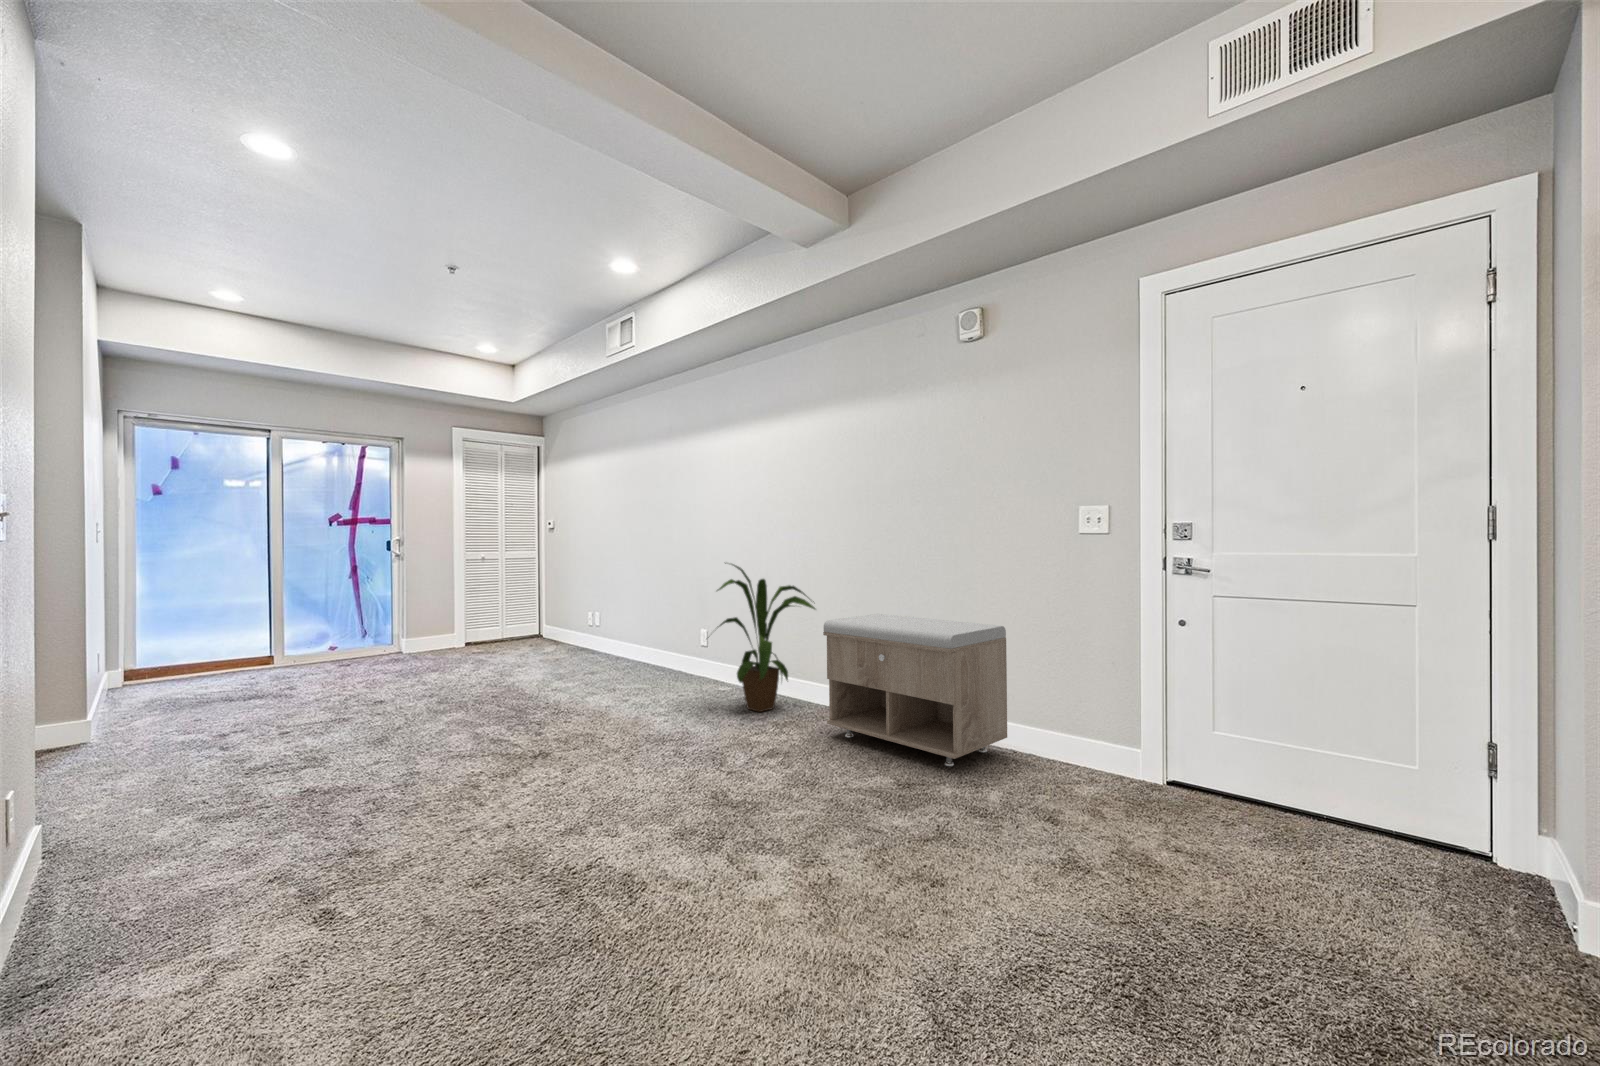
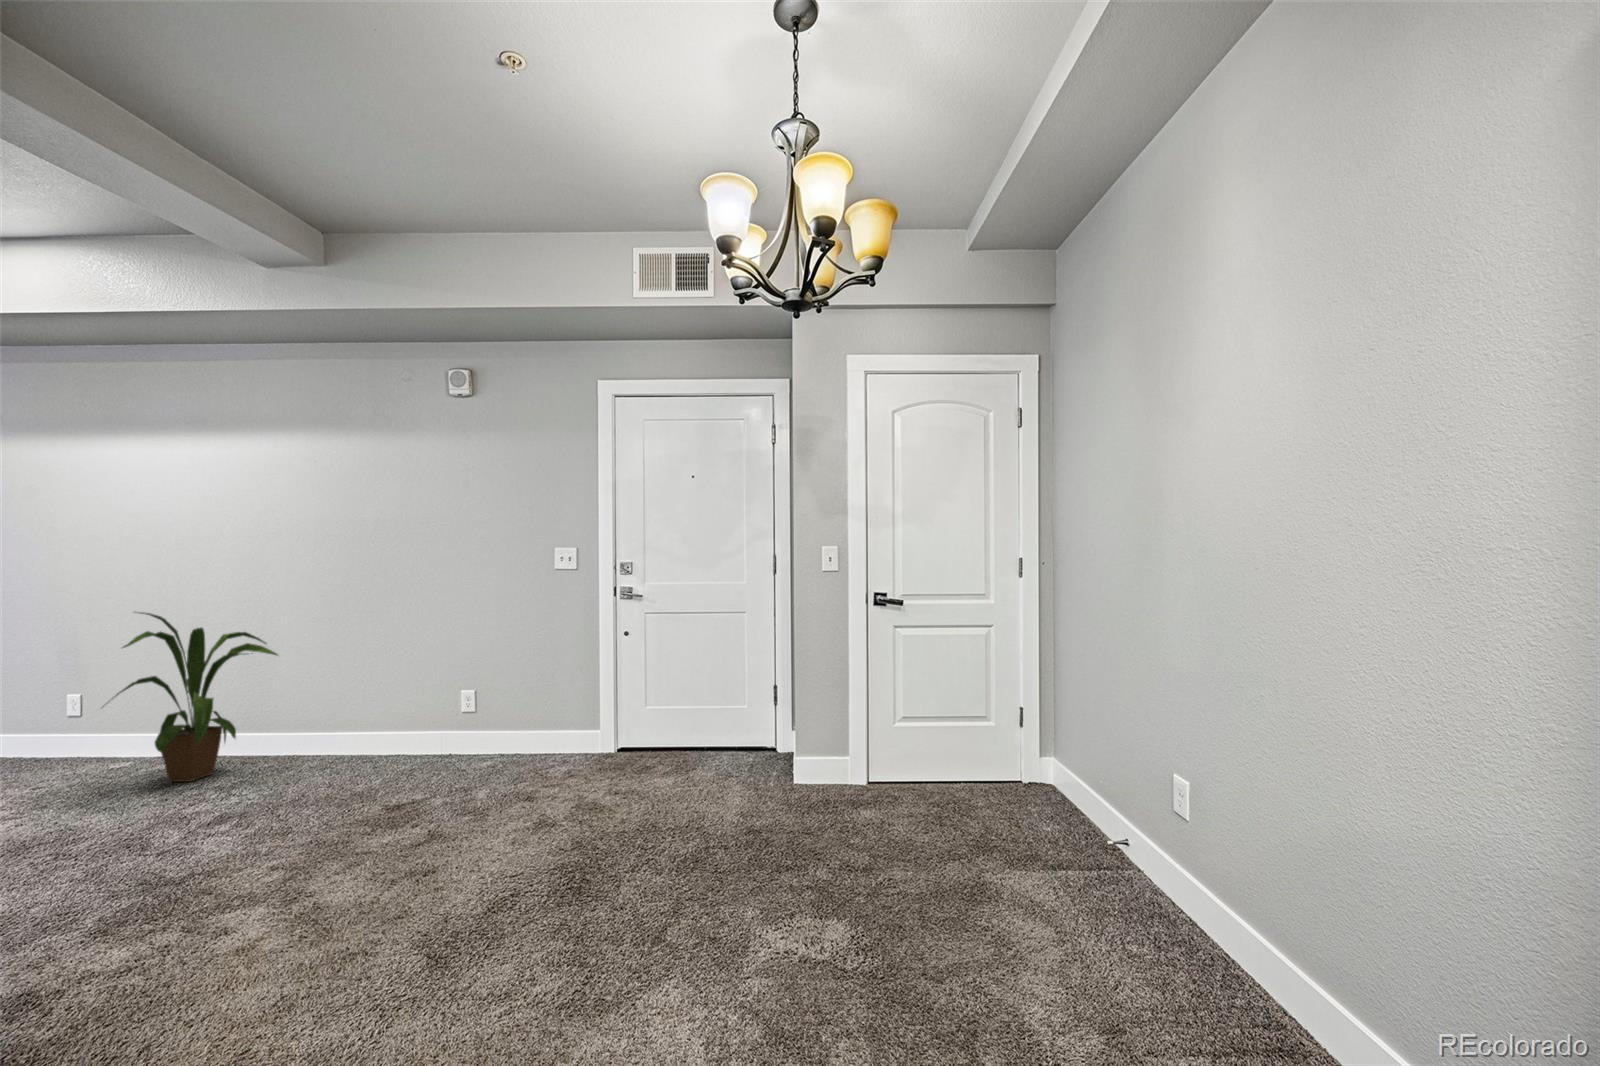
storage bench: present [823,614,1007,767] -> none [292,650,494,782]

